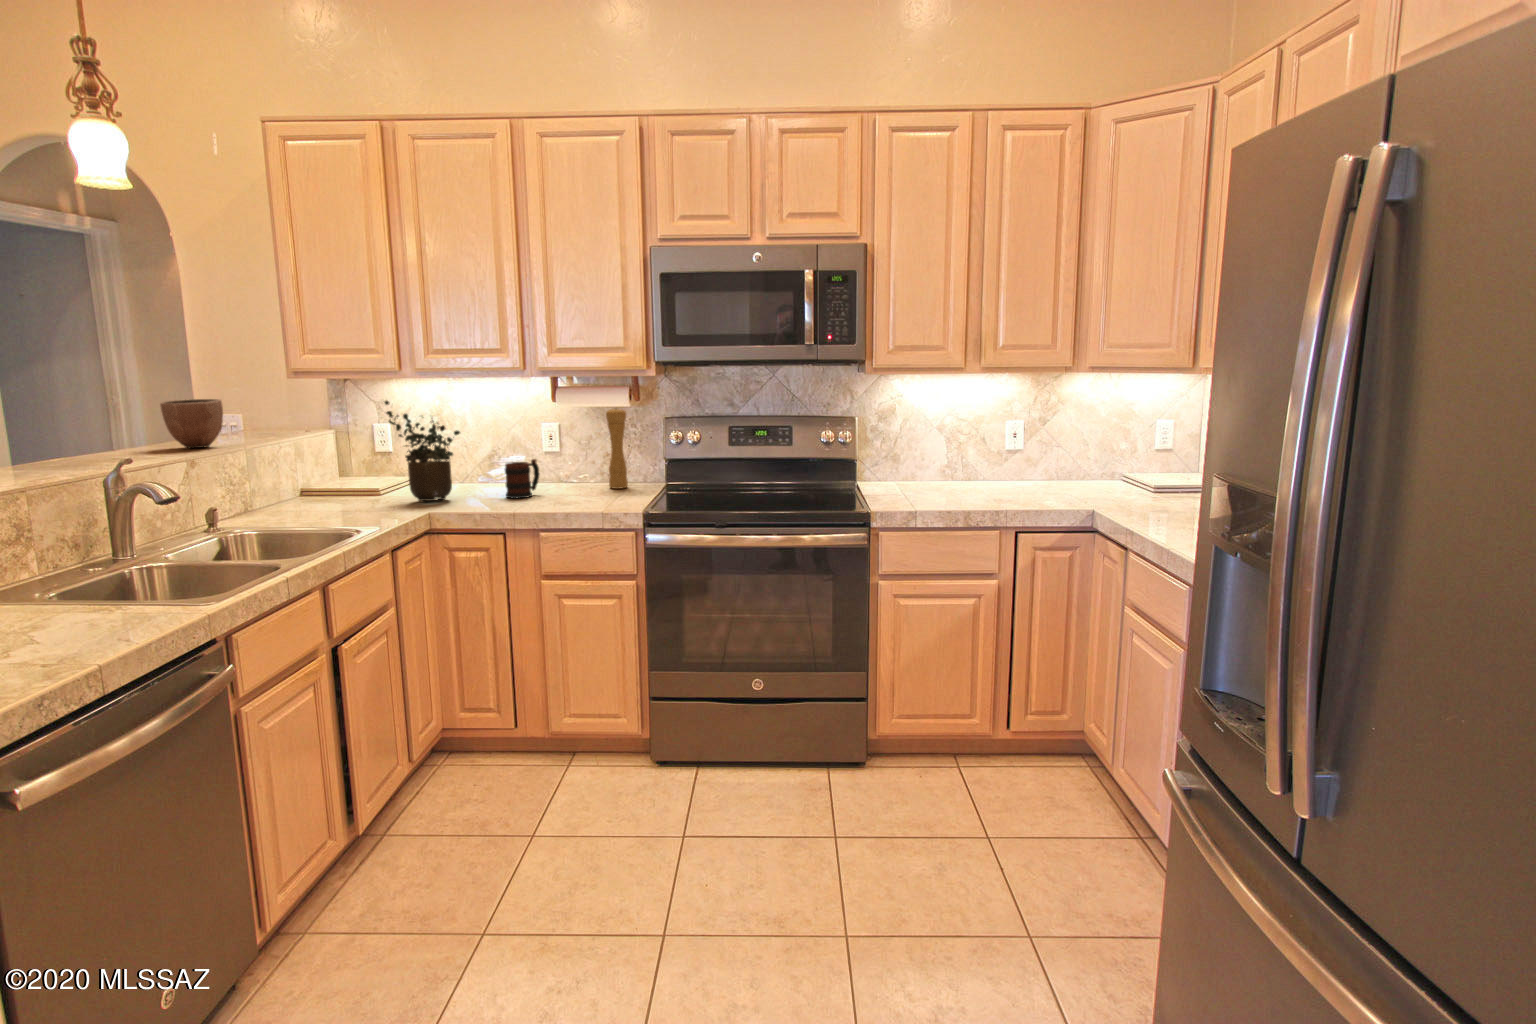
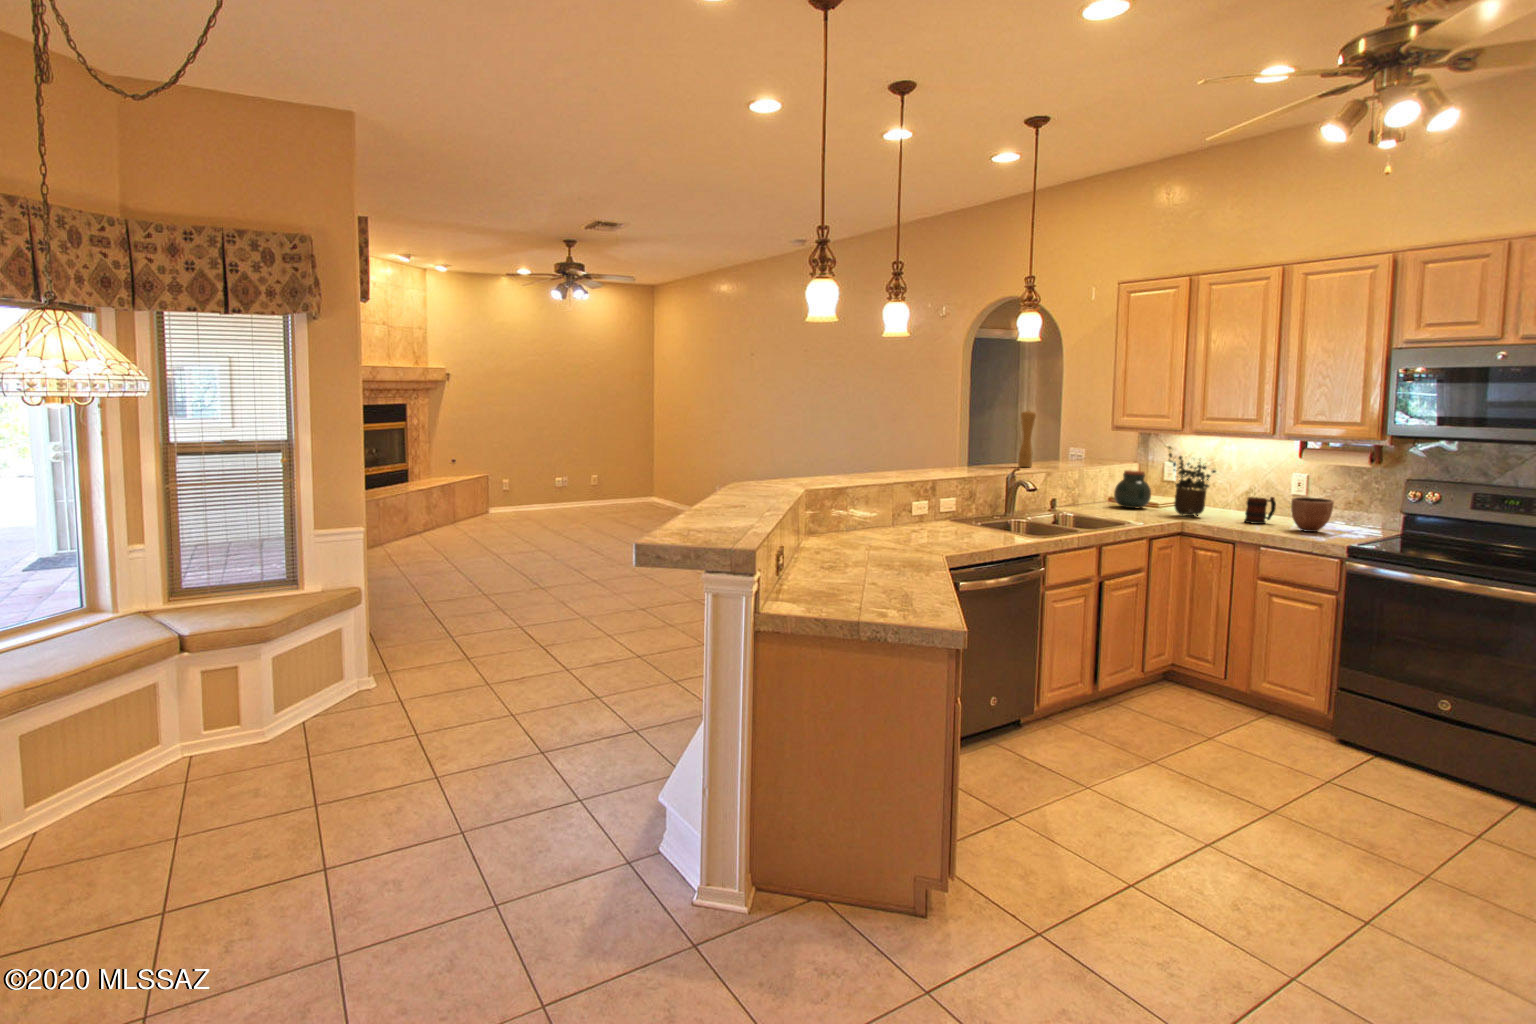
decorative bowl: present [160,399,223,448] -> present [1291,497,1334,532]
pepper mill: present [606,408,628,489] -> present [1018,411,1036,467]
jar: none [310,441,368,500] -> present [1114,470,1151,508]

